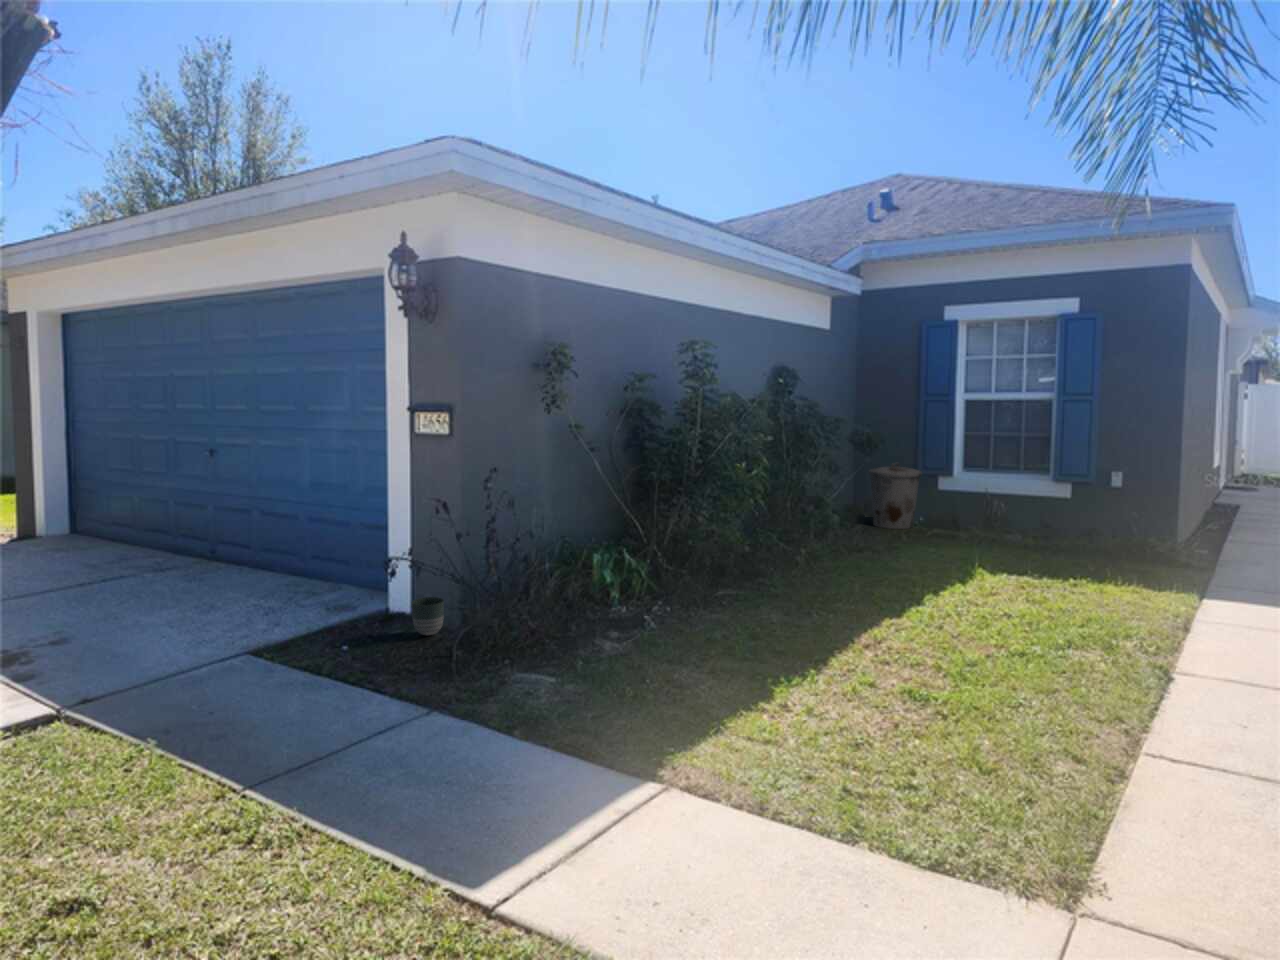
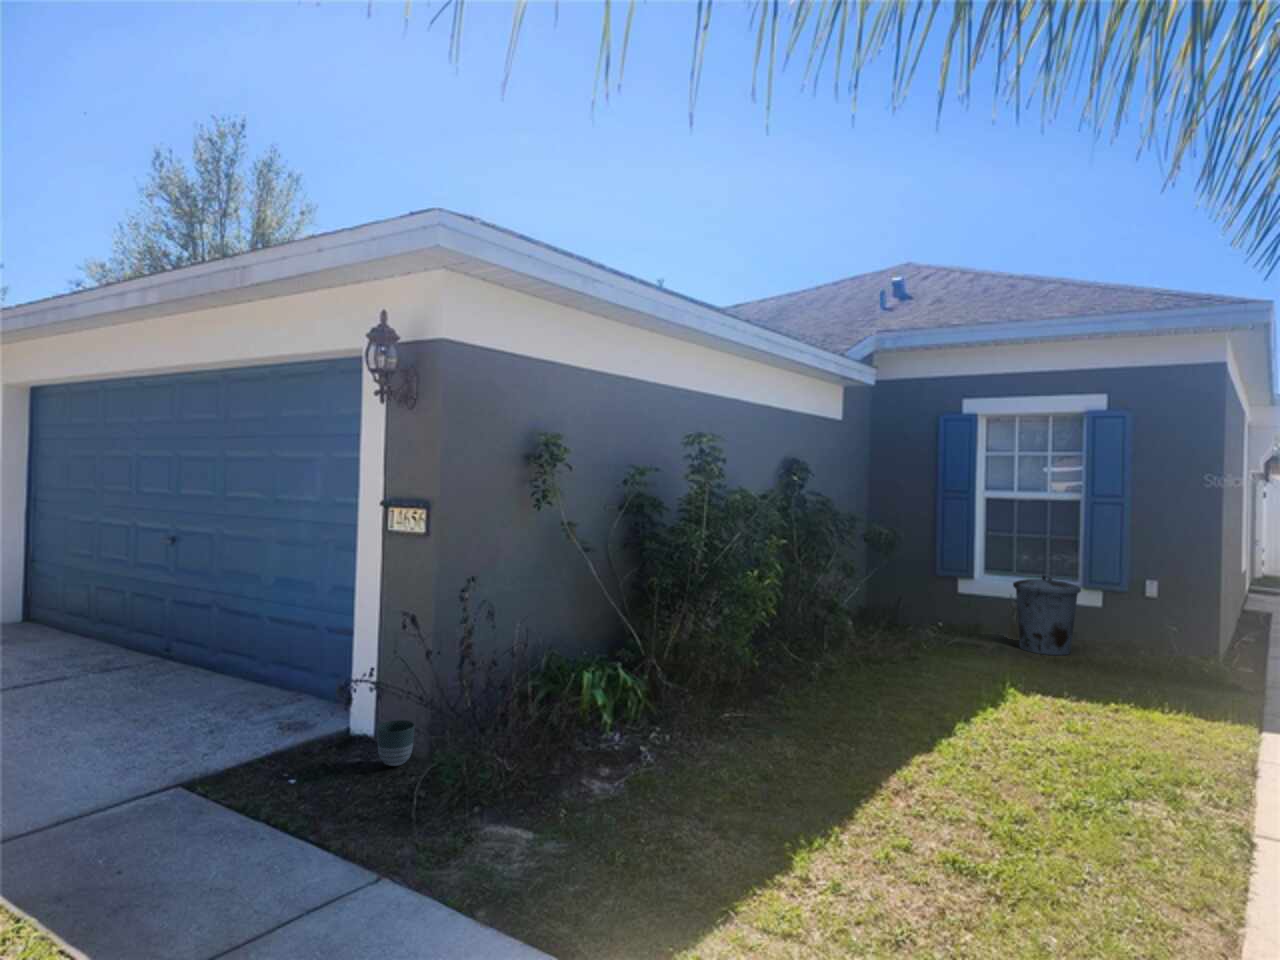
trash can: present [868,463,922,529] -> present [1013,575,1081,655]

